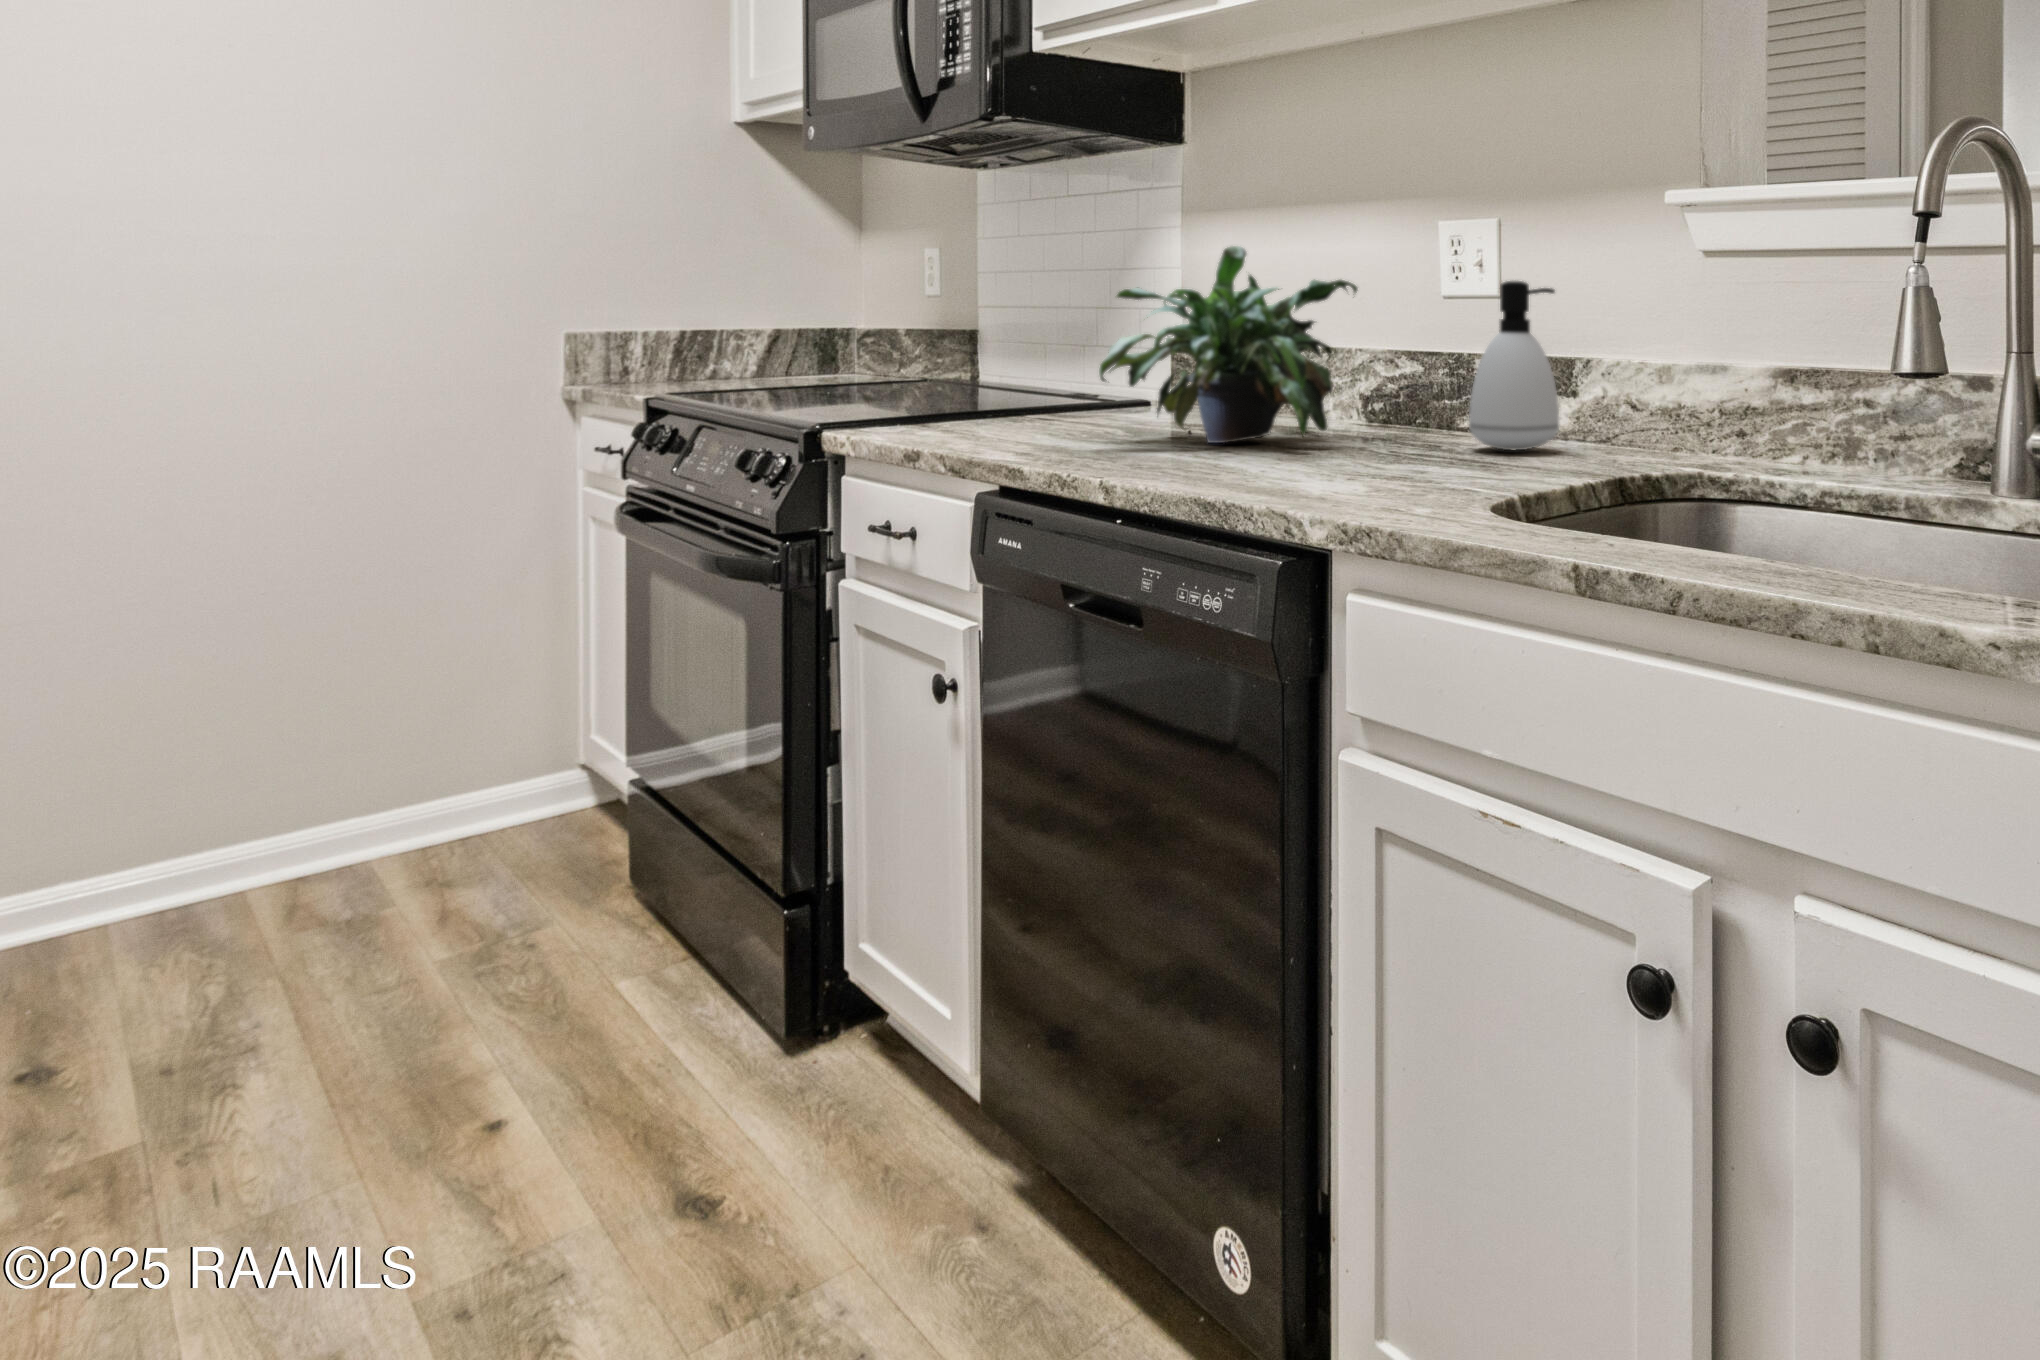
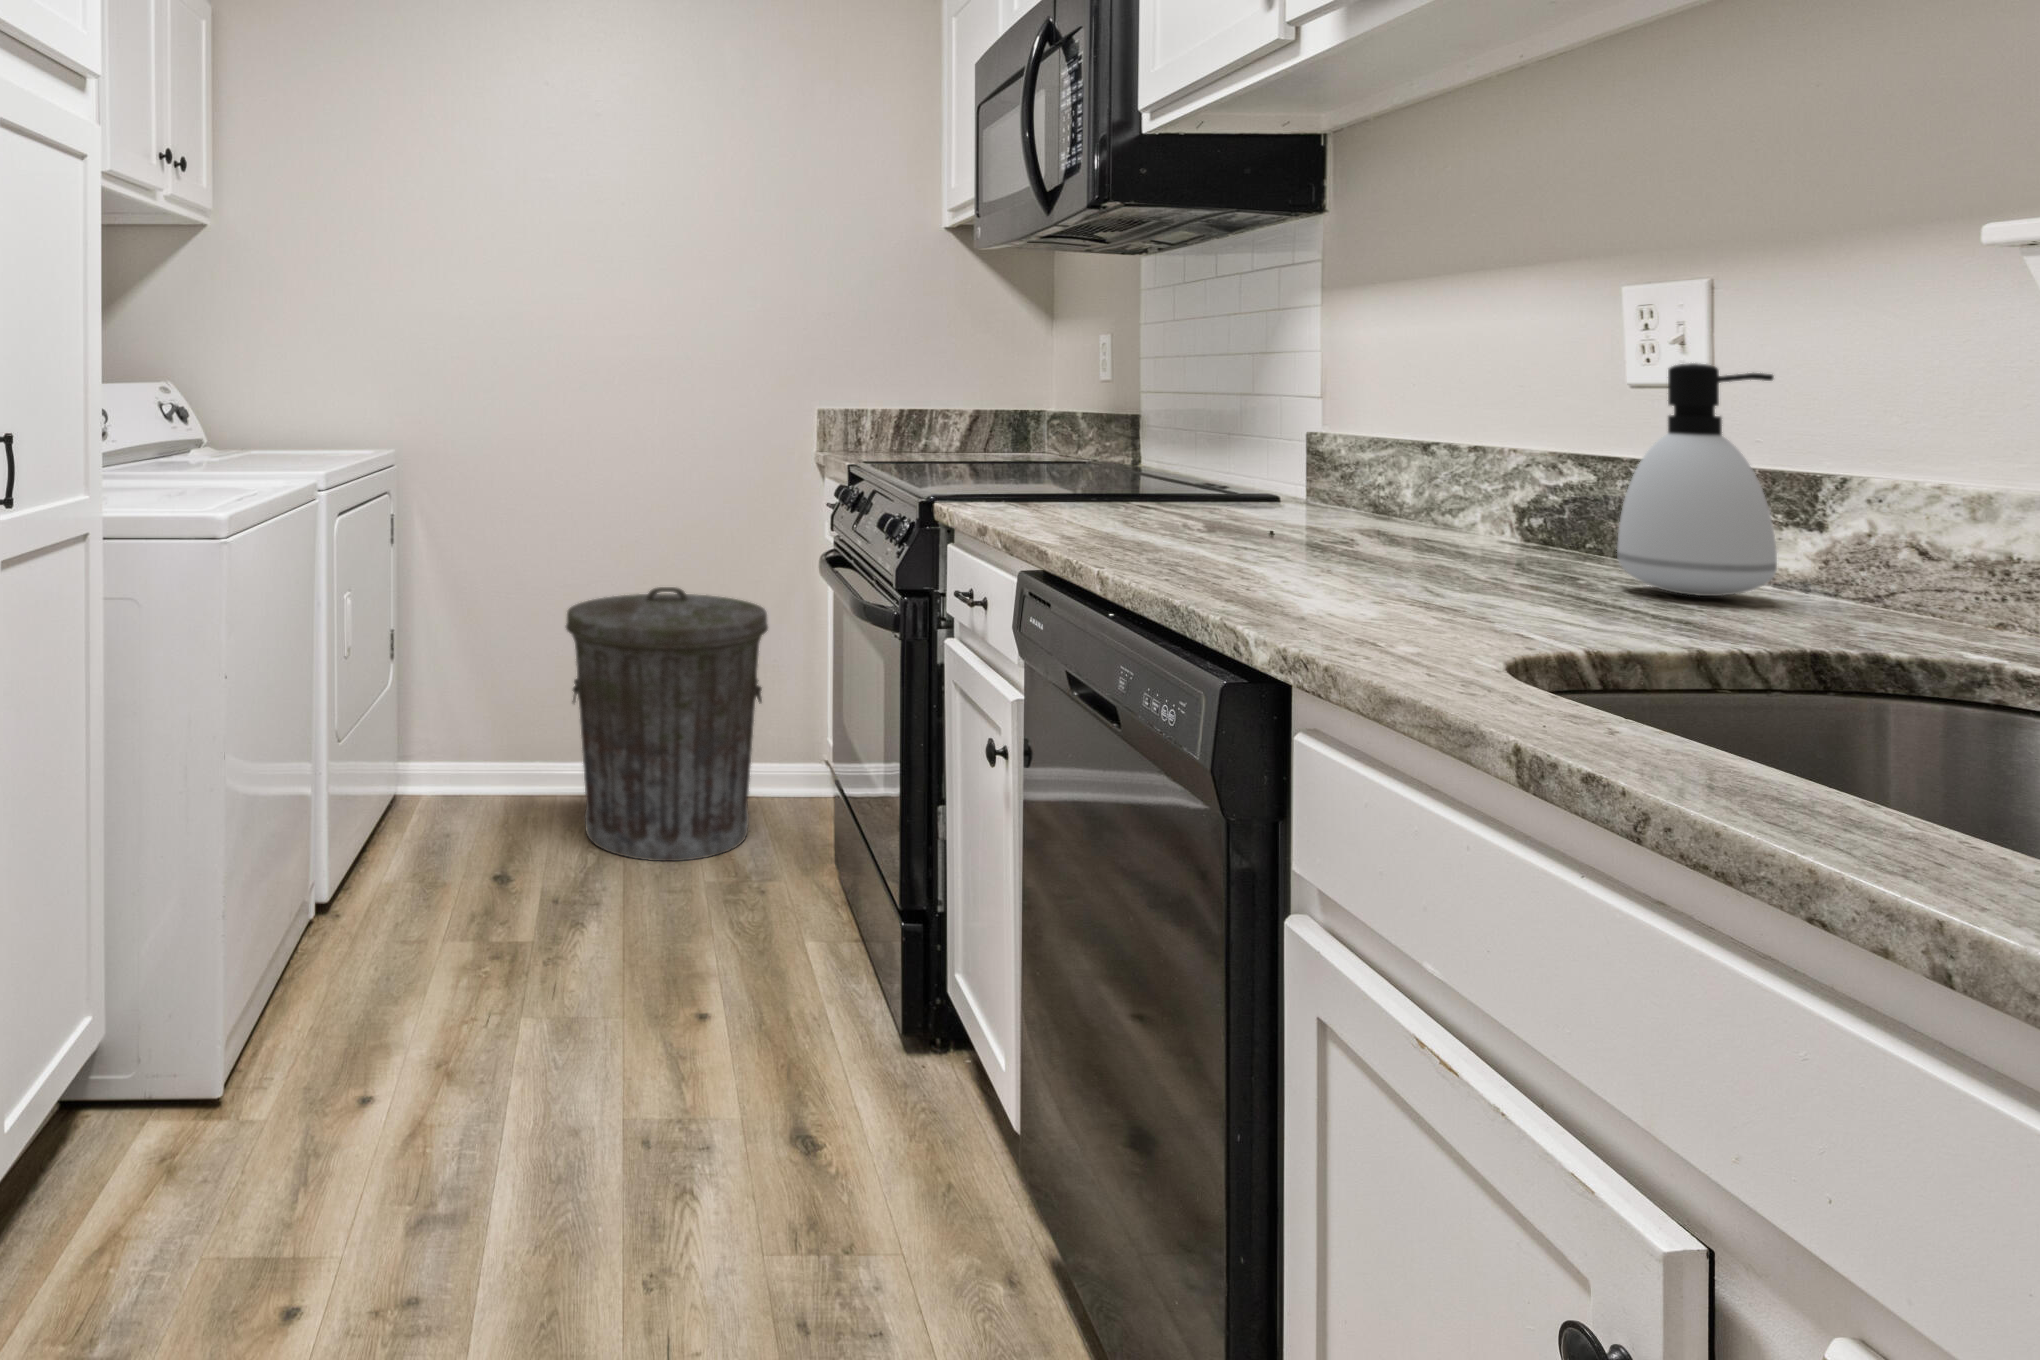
potted plant: present [1099,246,1357,443] -> none [1144,328,1464,550]
trash can: none [124,584,510,976] -> present [566,587,768,861]

